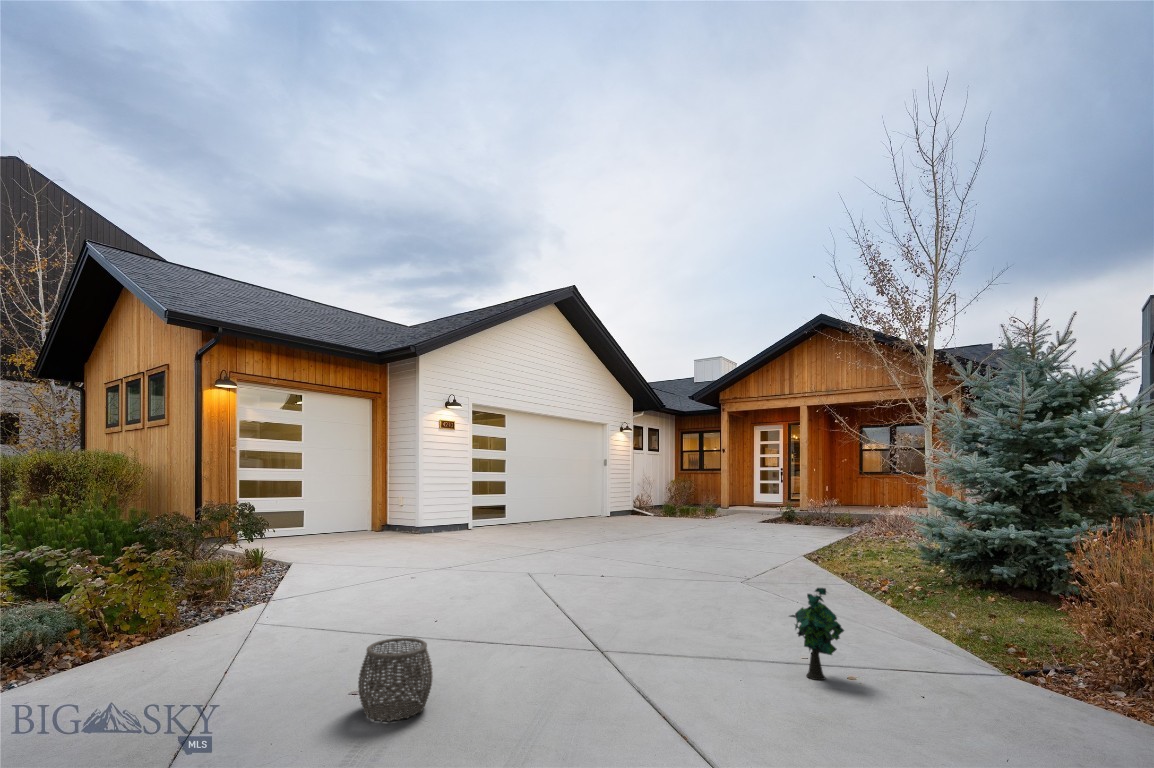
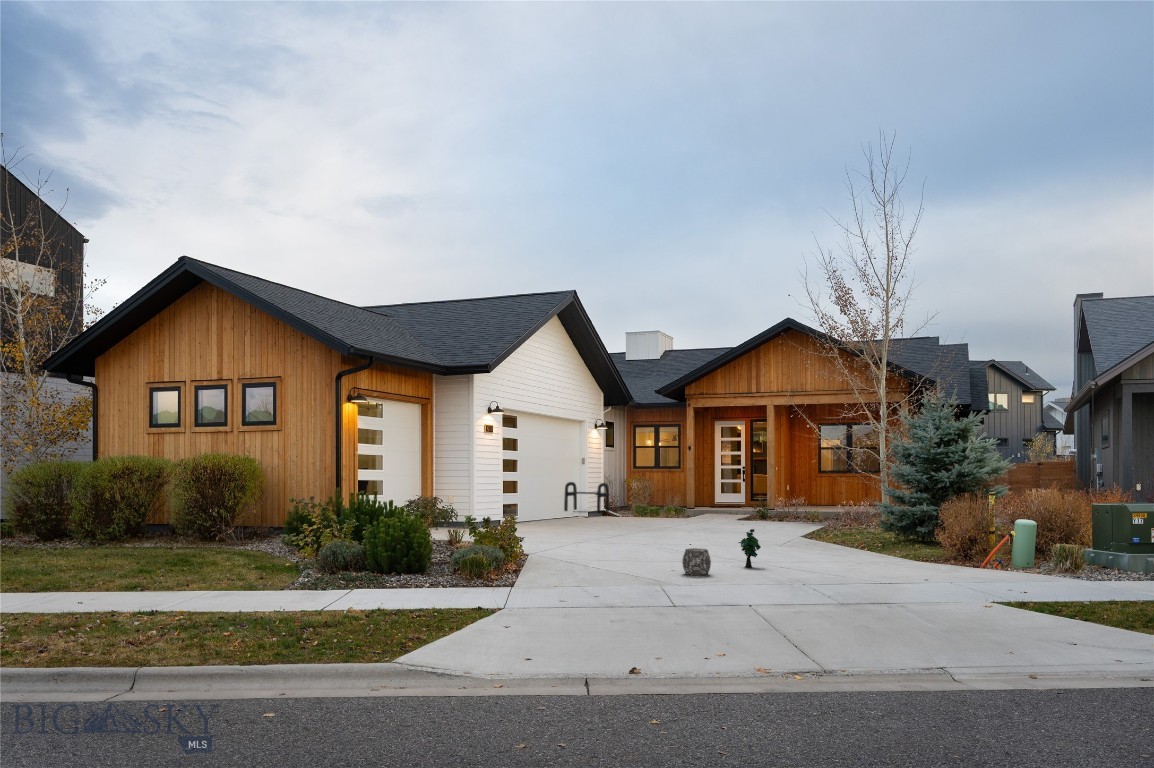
bench: none [582,484,628,516] -> present [564,482,609,513]
decorative plant: present [790,588,844,680] -> present [739,529,761,568]

